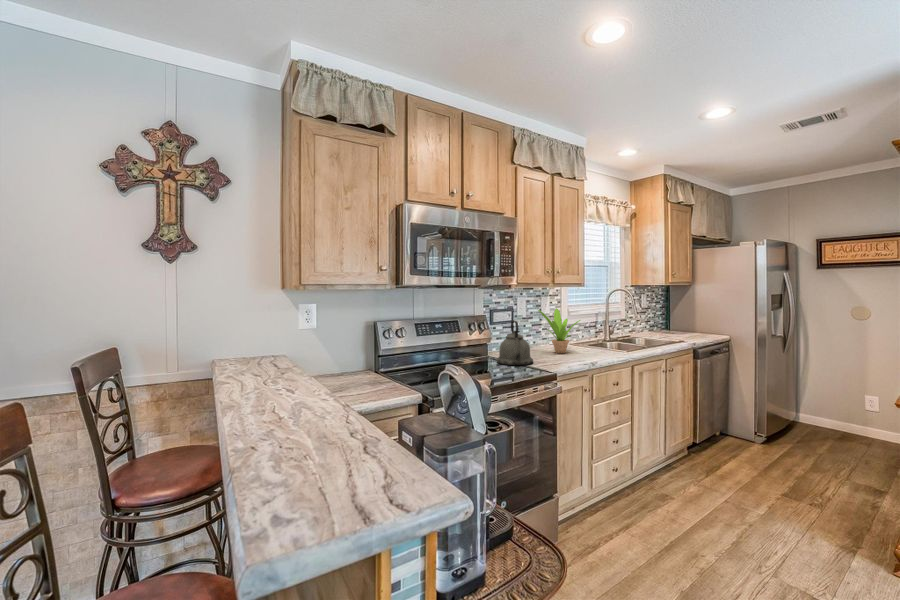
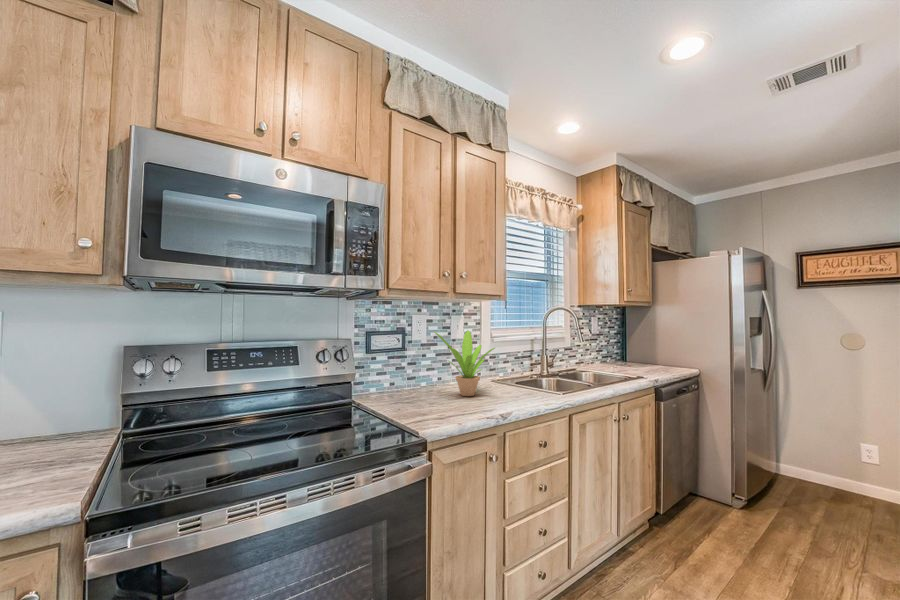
kettle: present [497,321,533,365] -> none [349,348,409,423]

